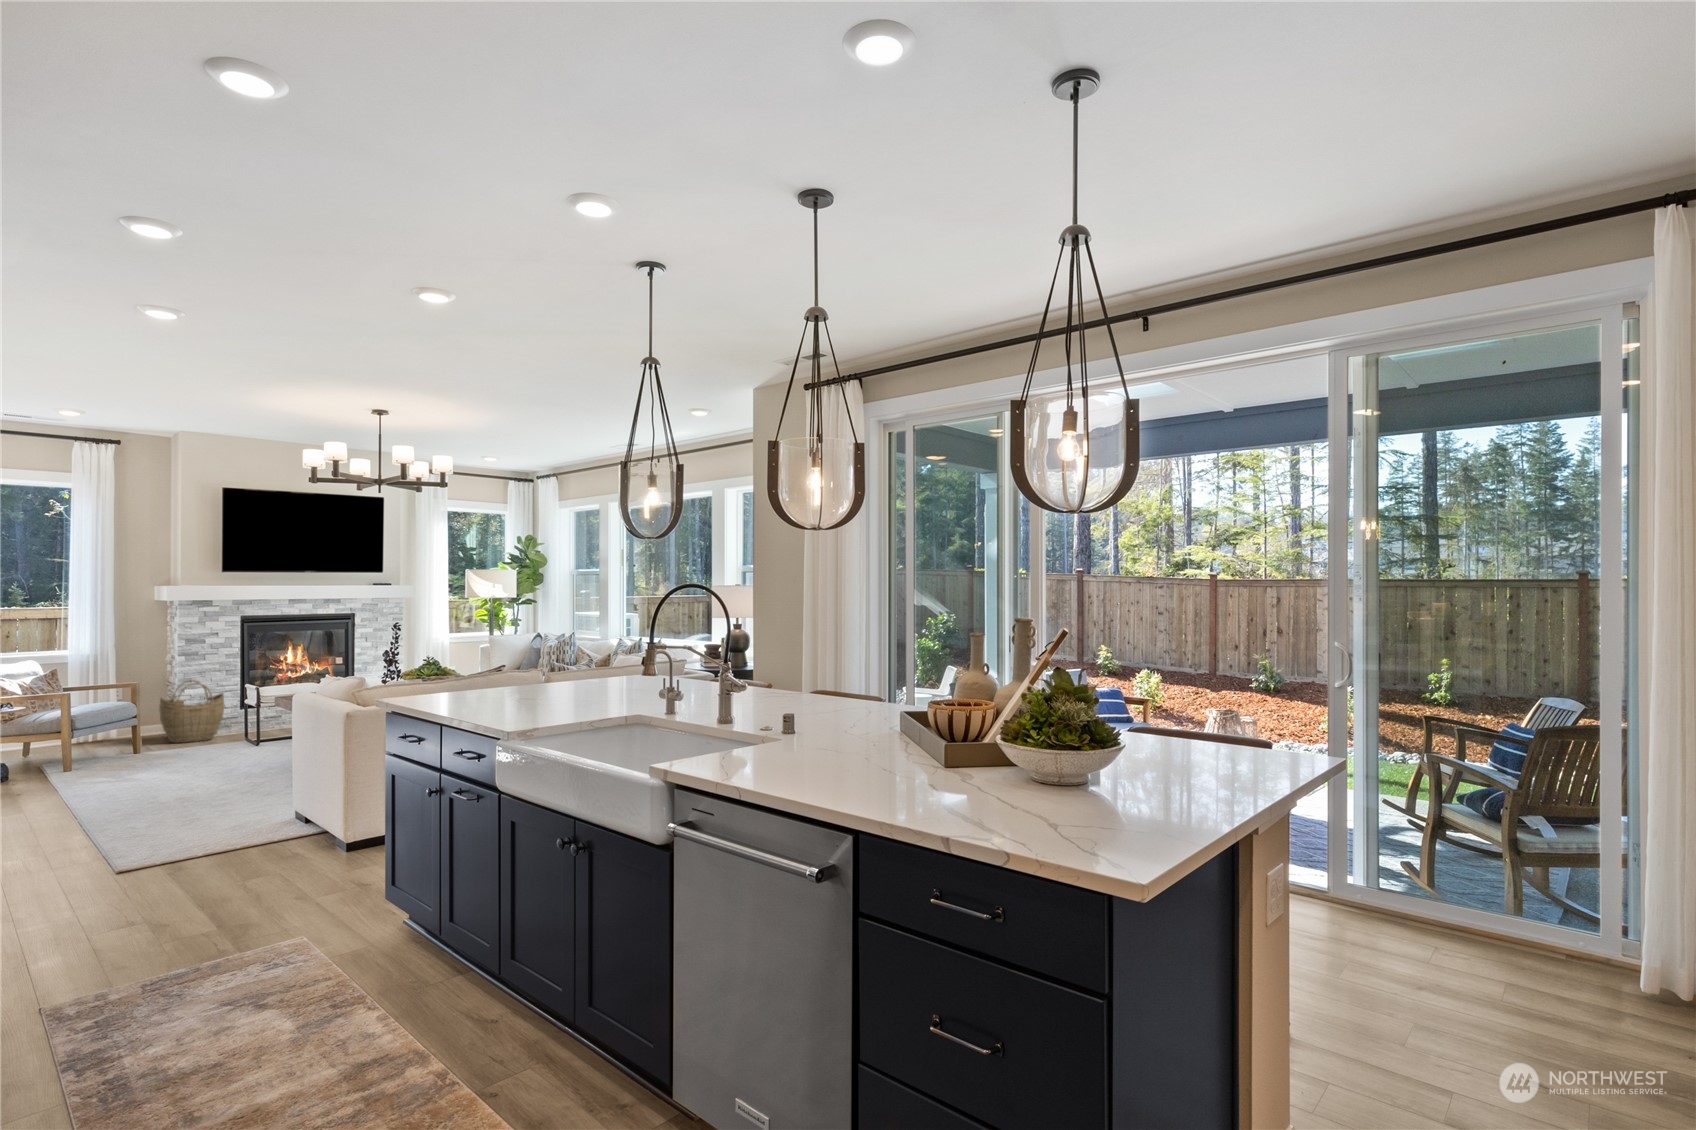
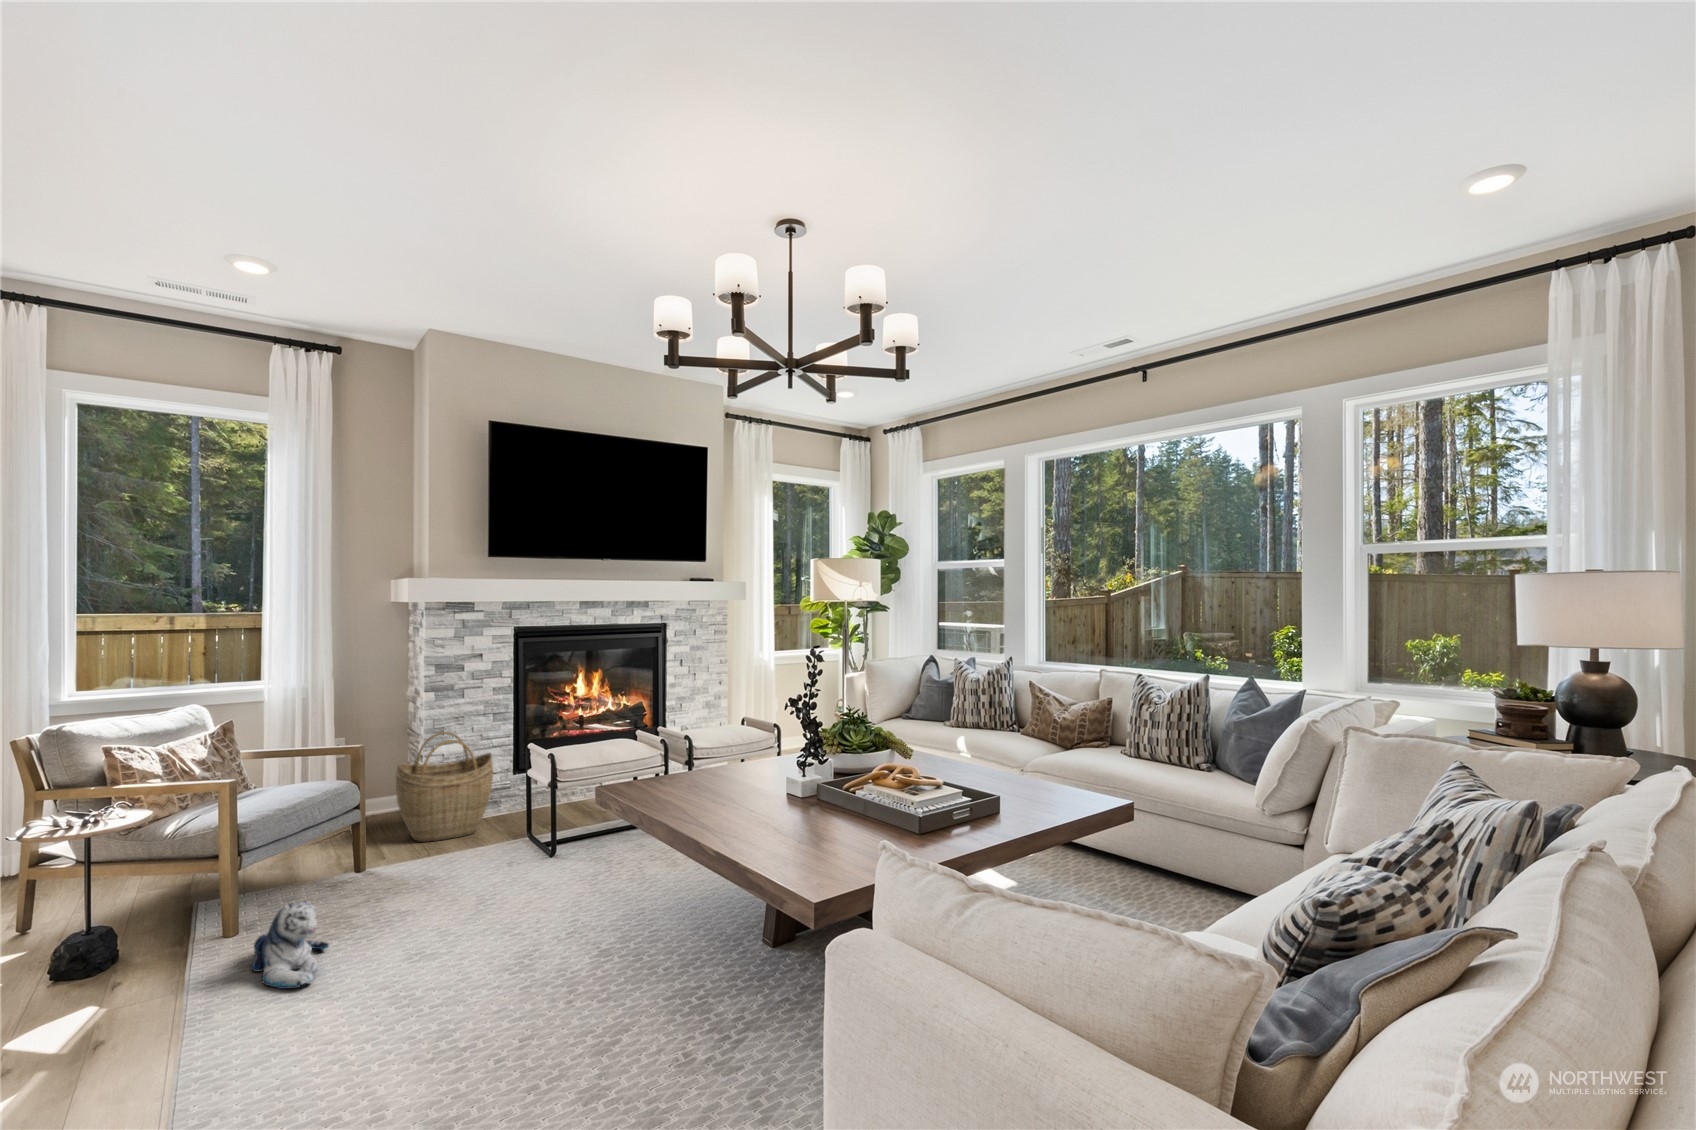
plush toy: none [87,744,128,780] -> present [250,901,329,989]

